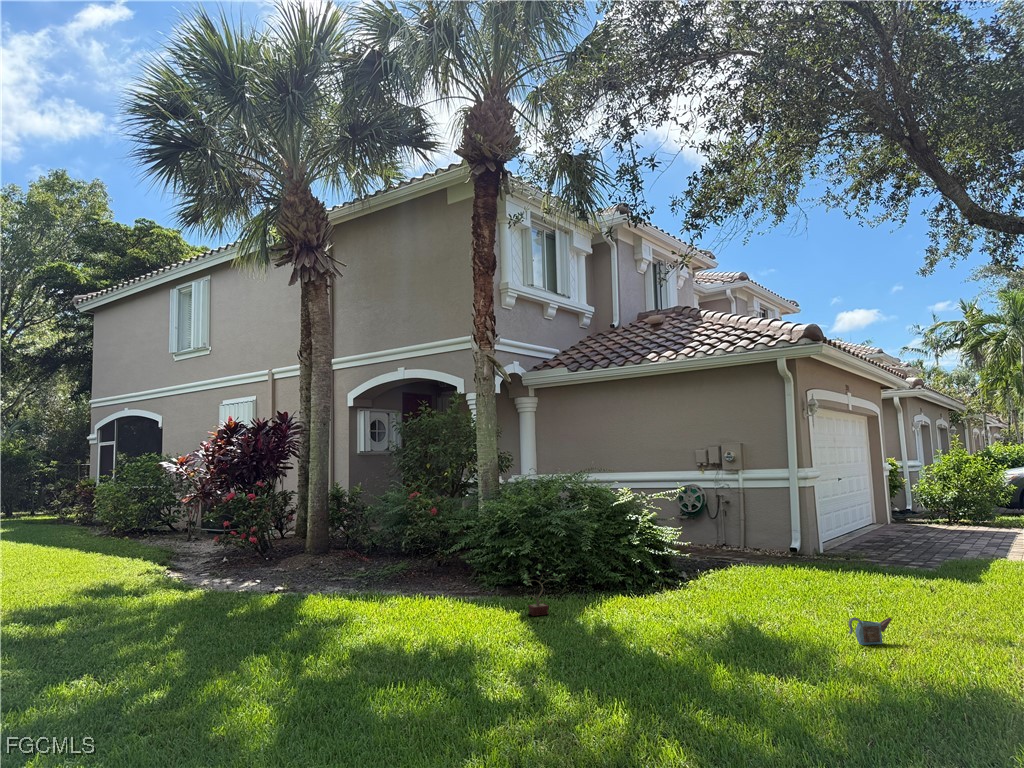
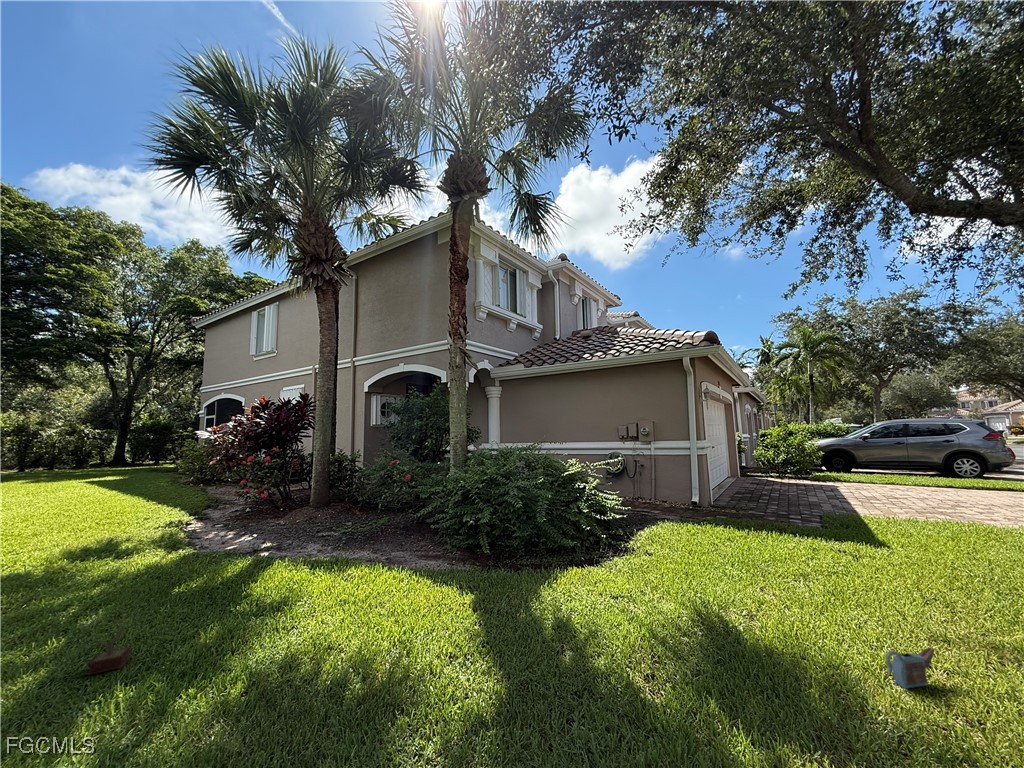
potted plant: present [524,564,565,616] -> present [78,593,159,675]

